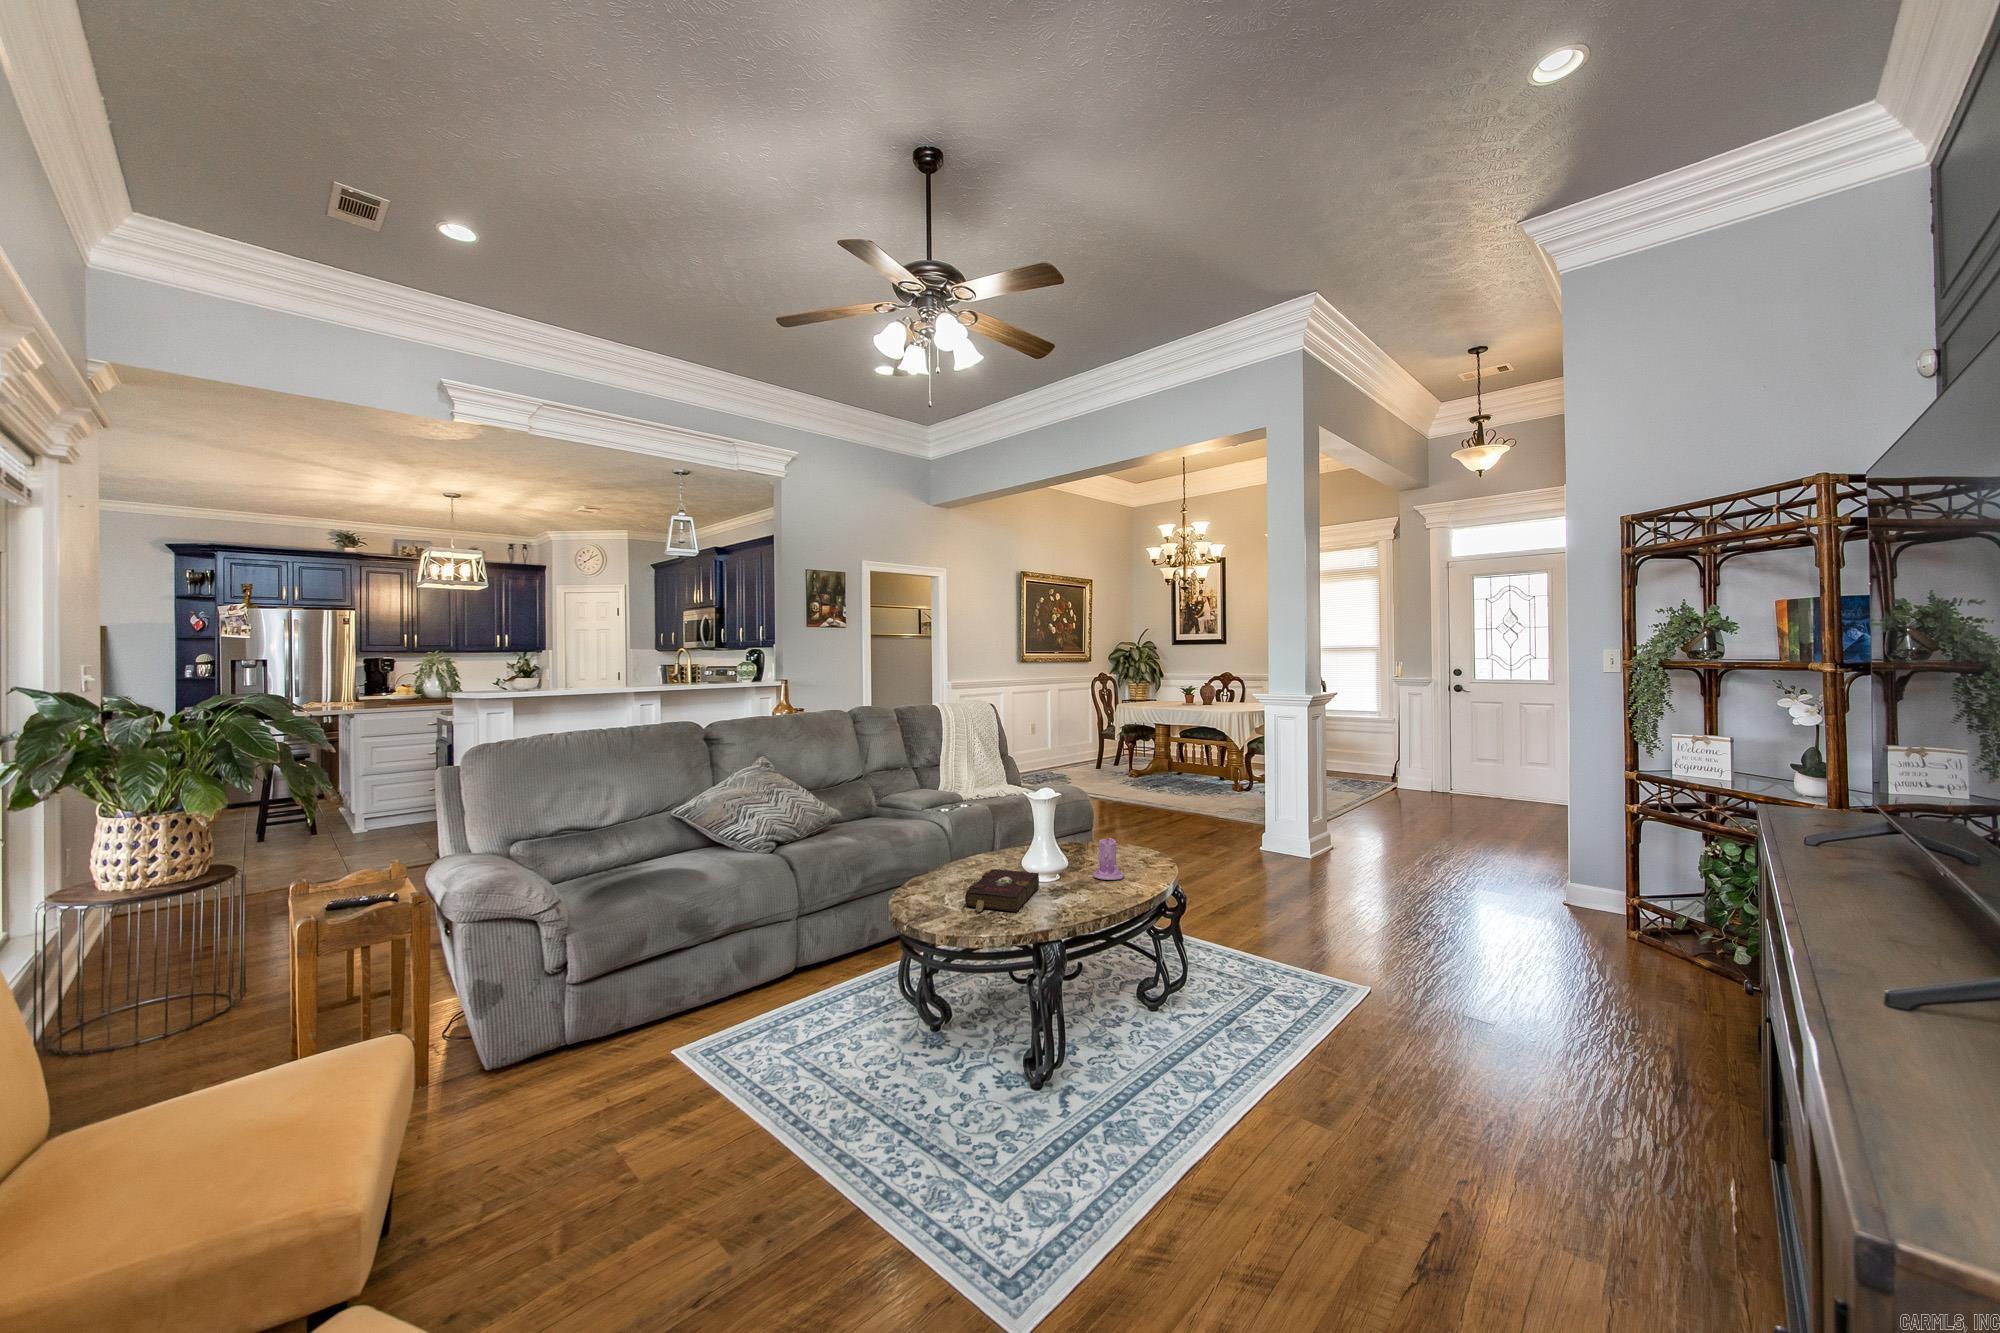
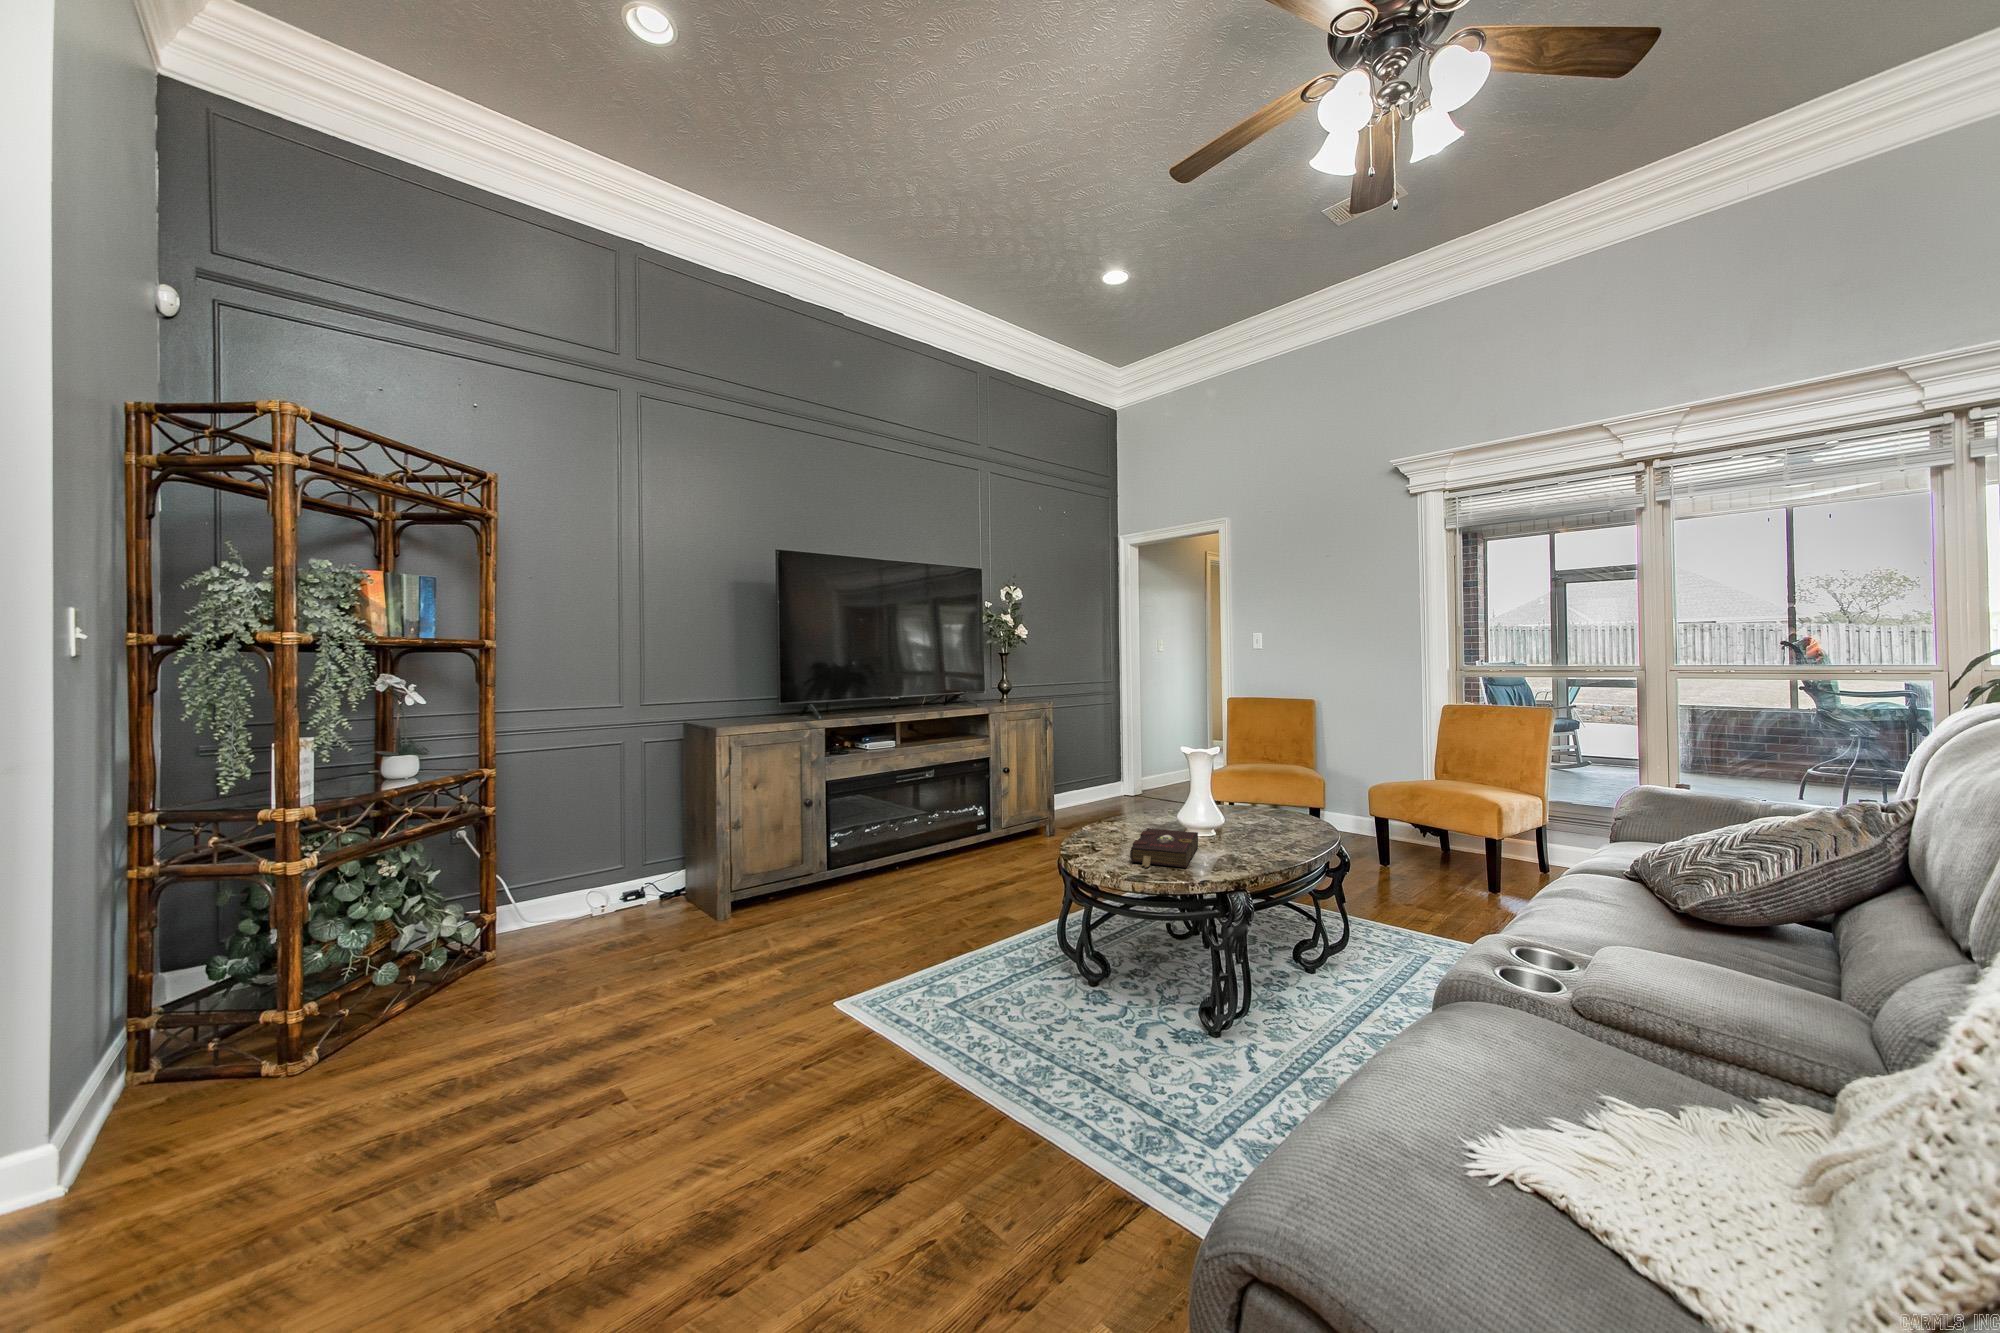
candle: present [1093,835,1124,880] -> none [1249,795,1282,842]

